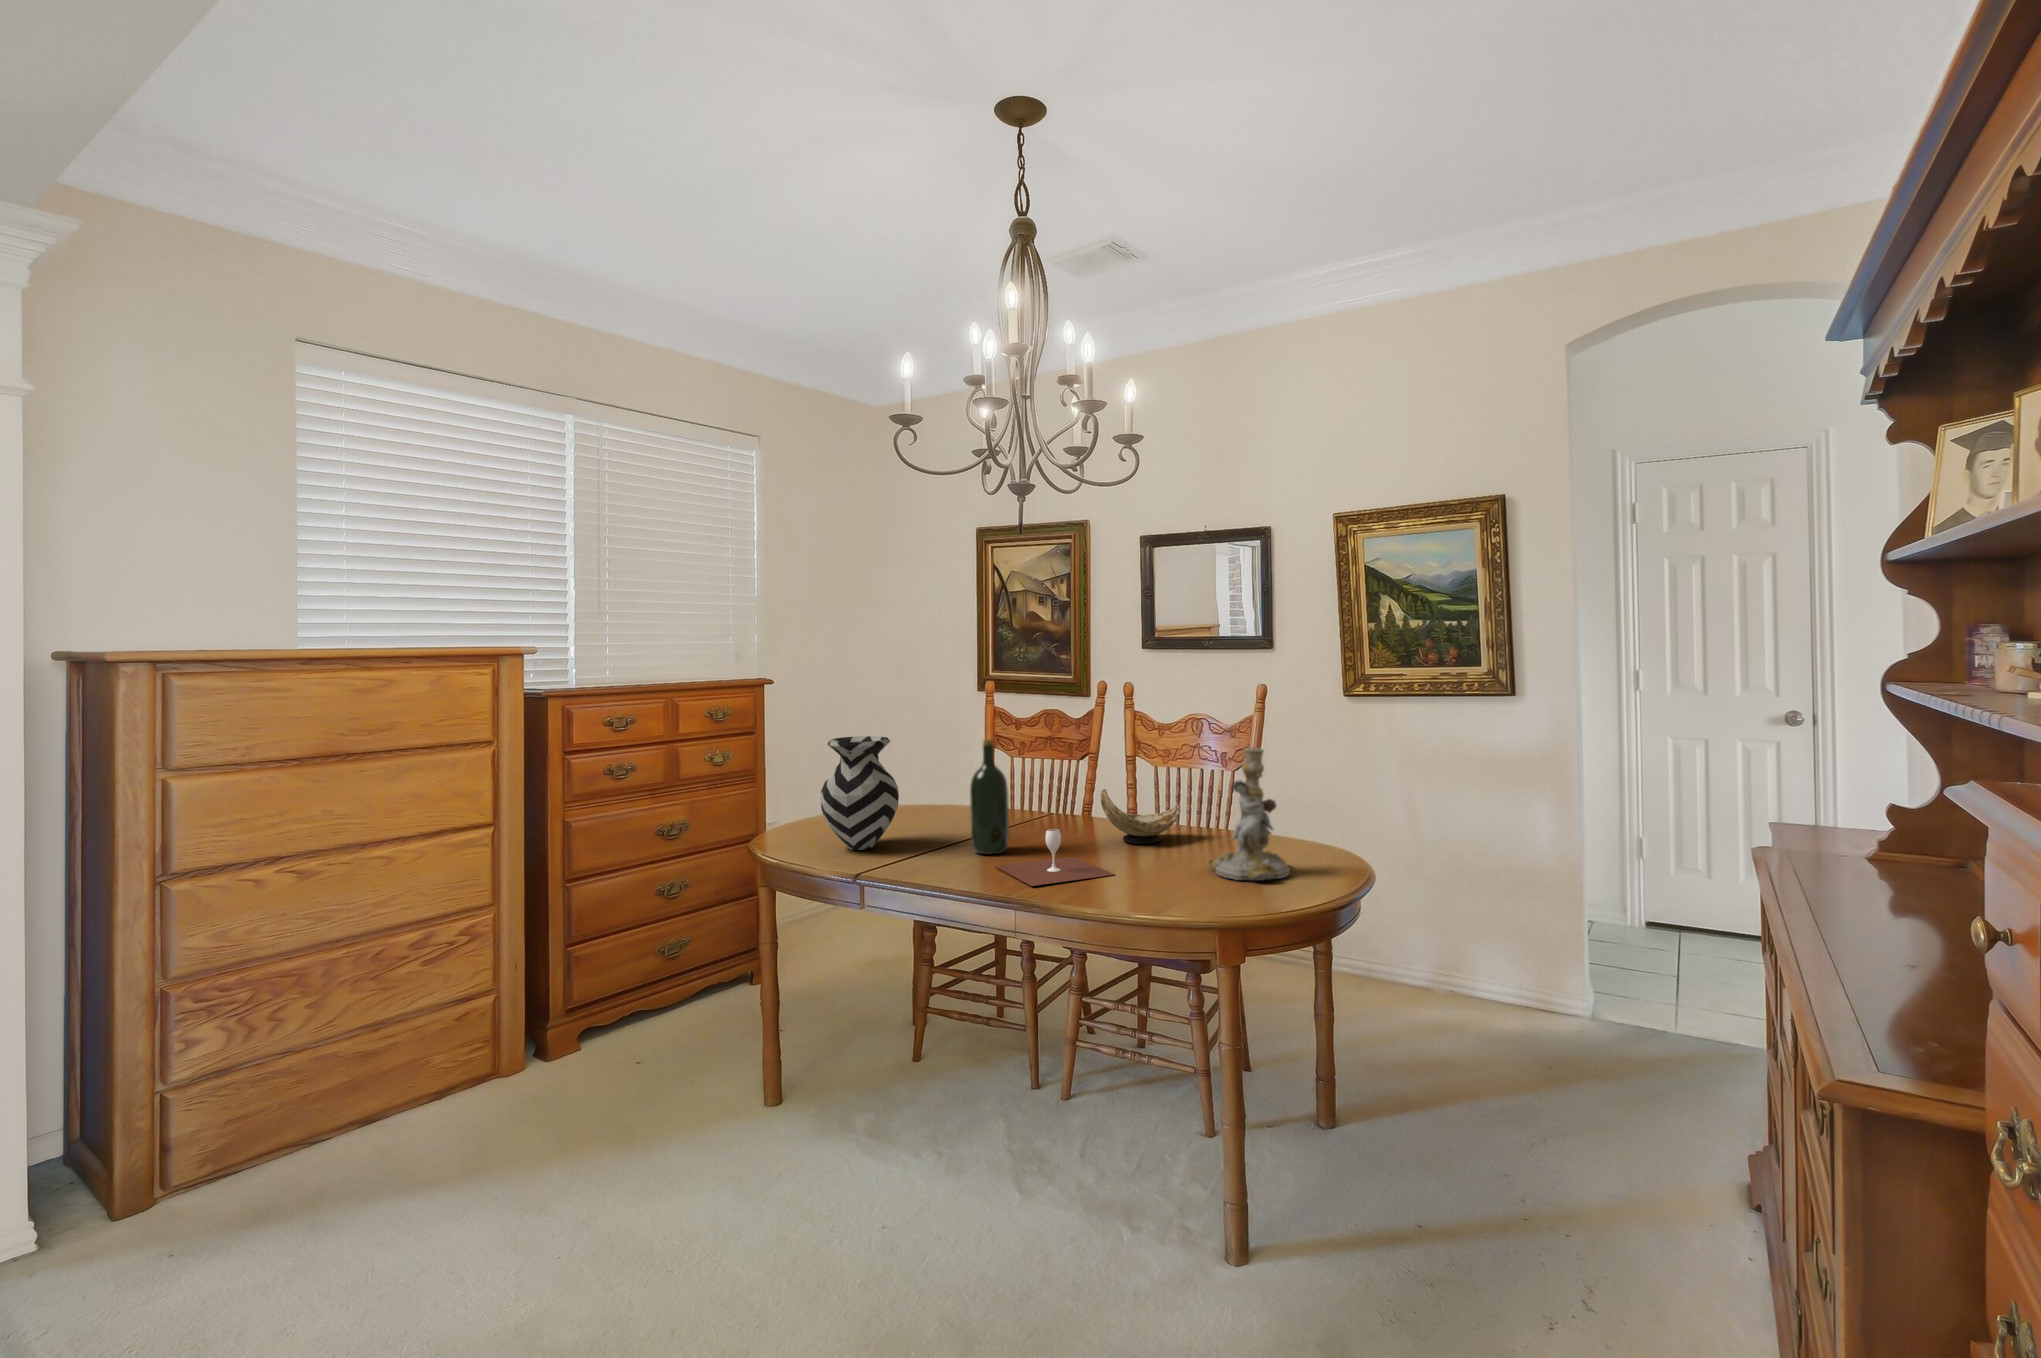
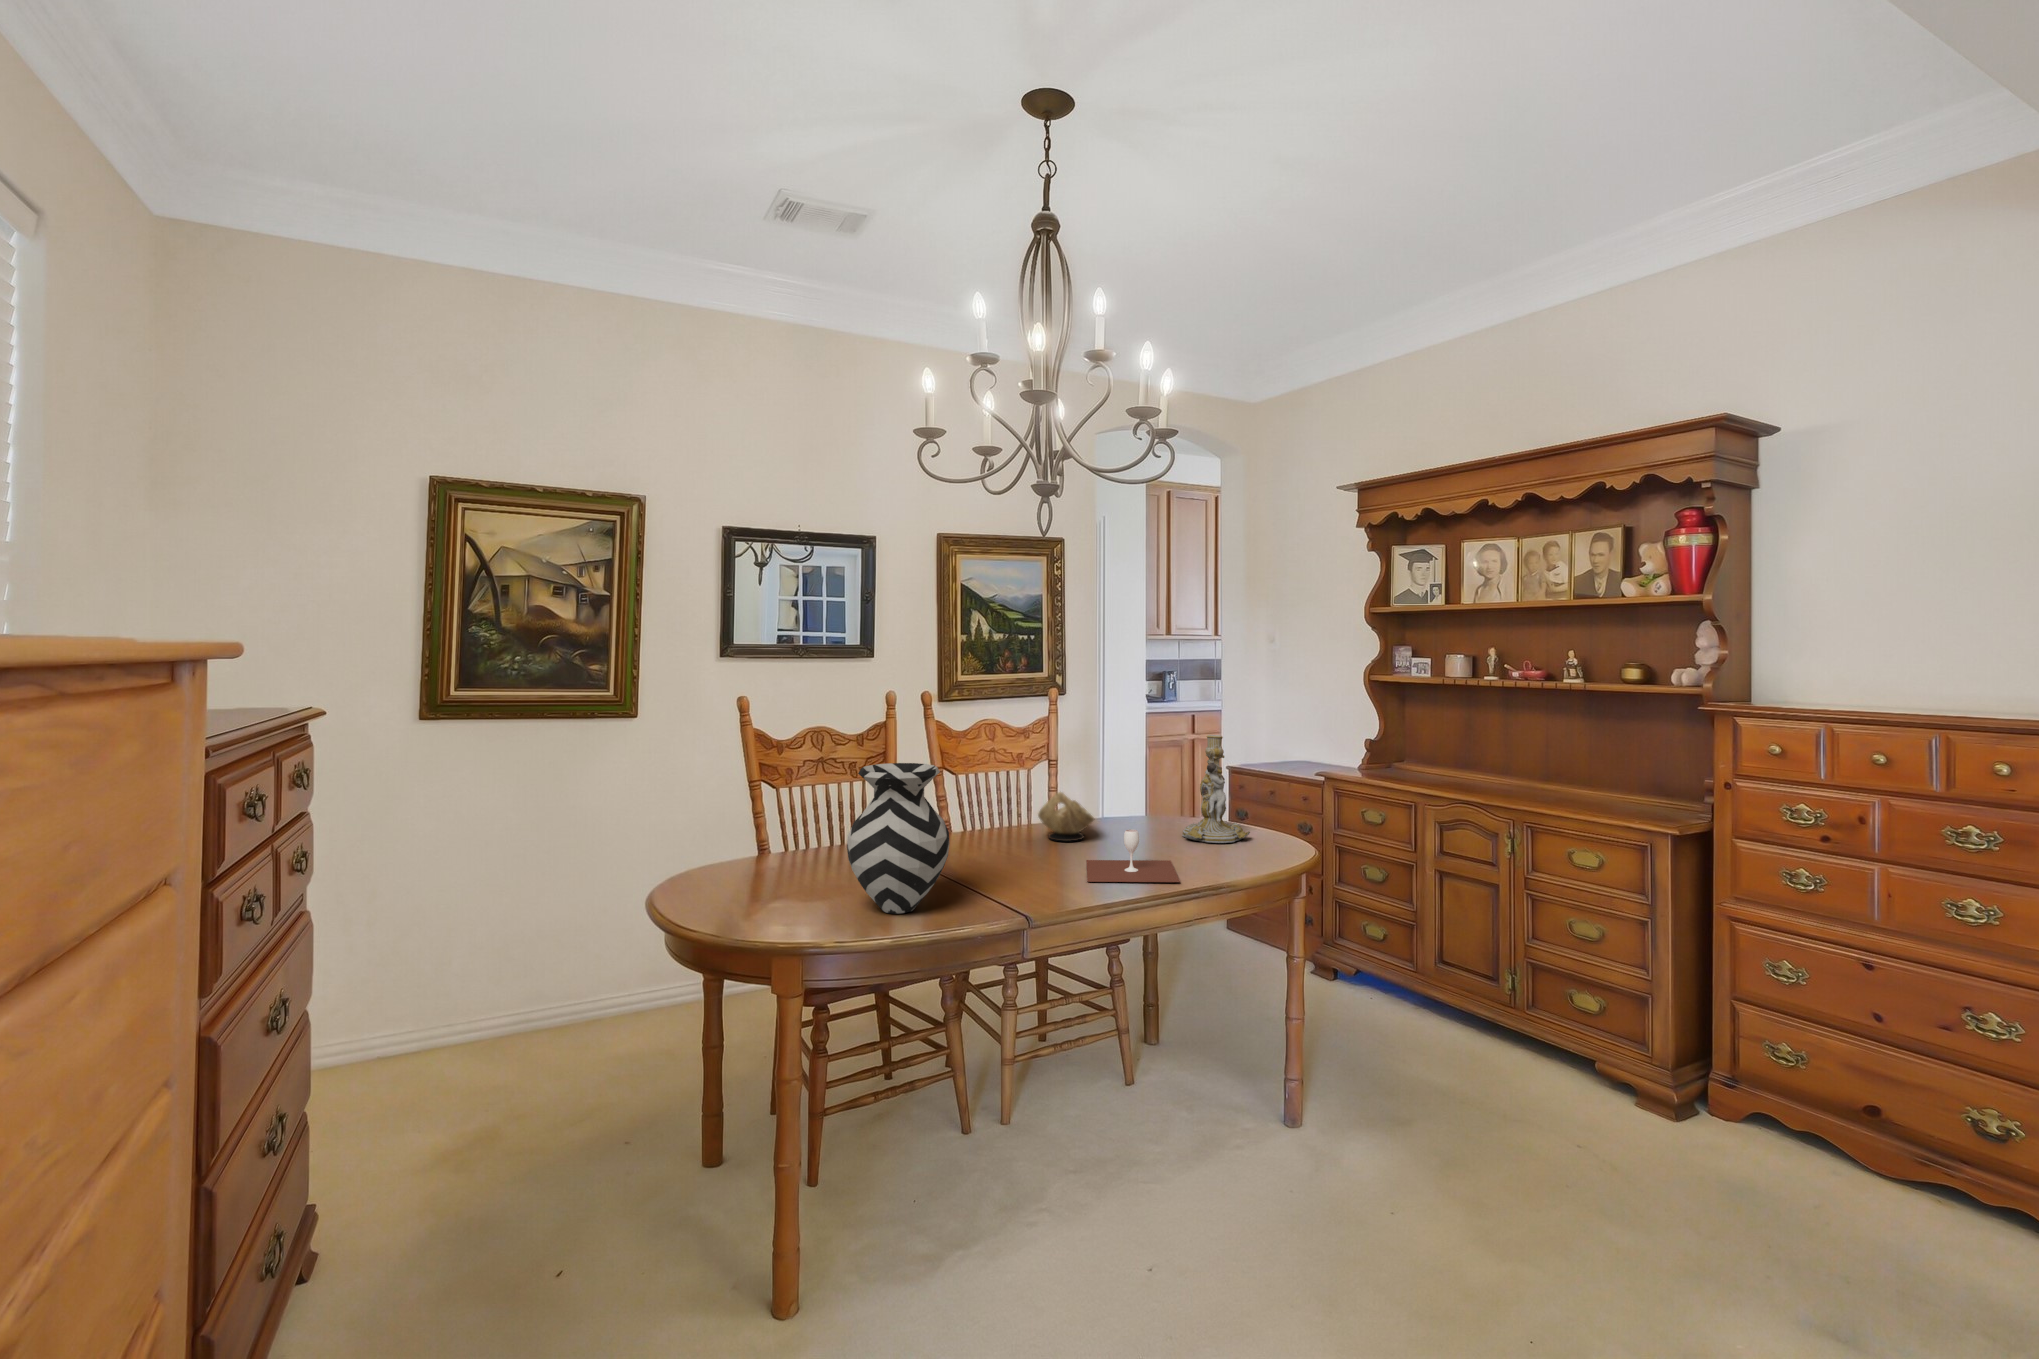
wine bottle: present [970,739,1009,854] -> none [1000,751,1041,879]

